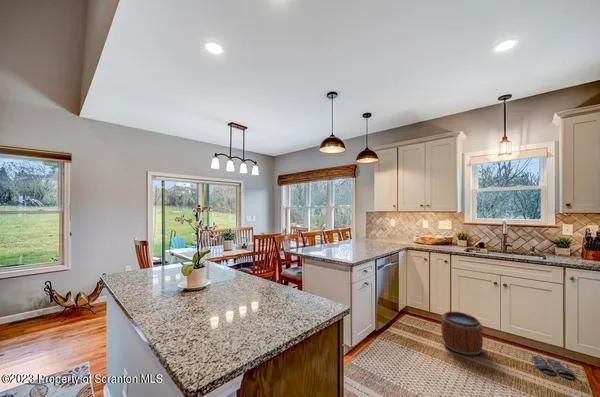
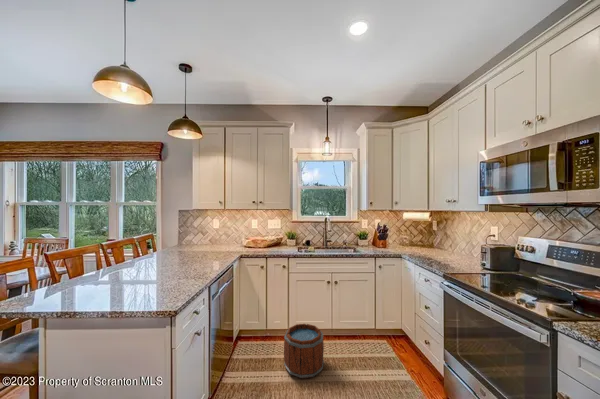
slippers: present [533,356,575,380] -> none [356,342,387,363]

